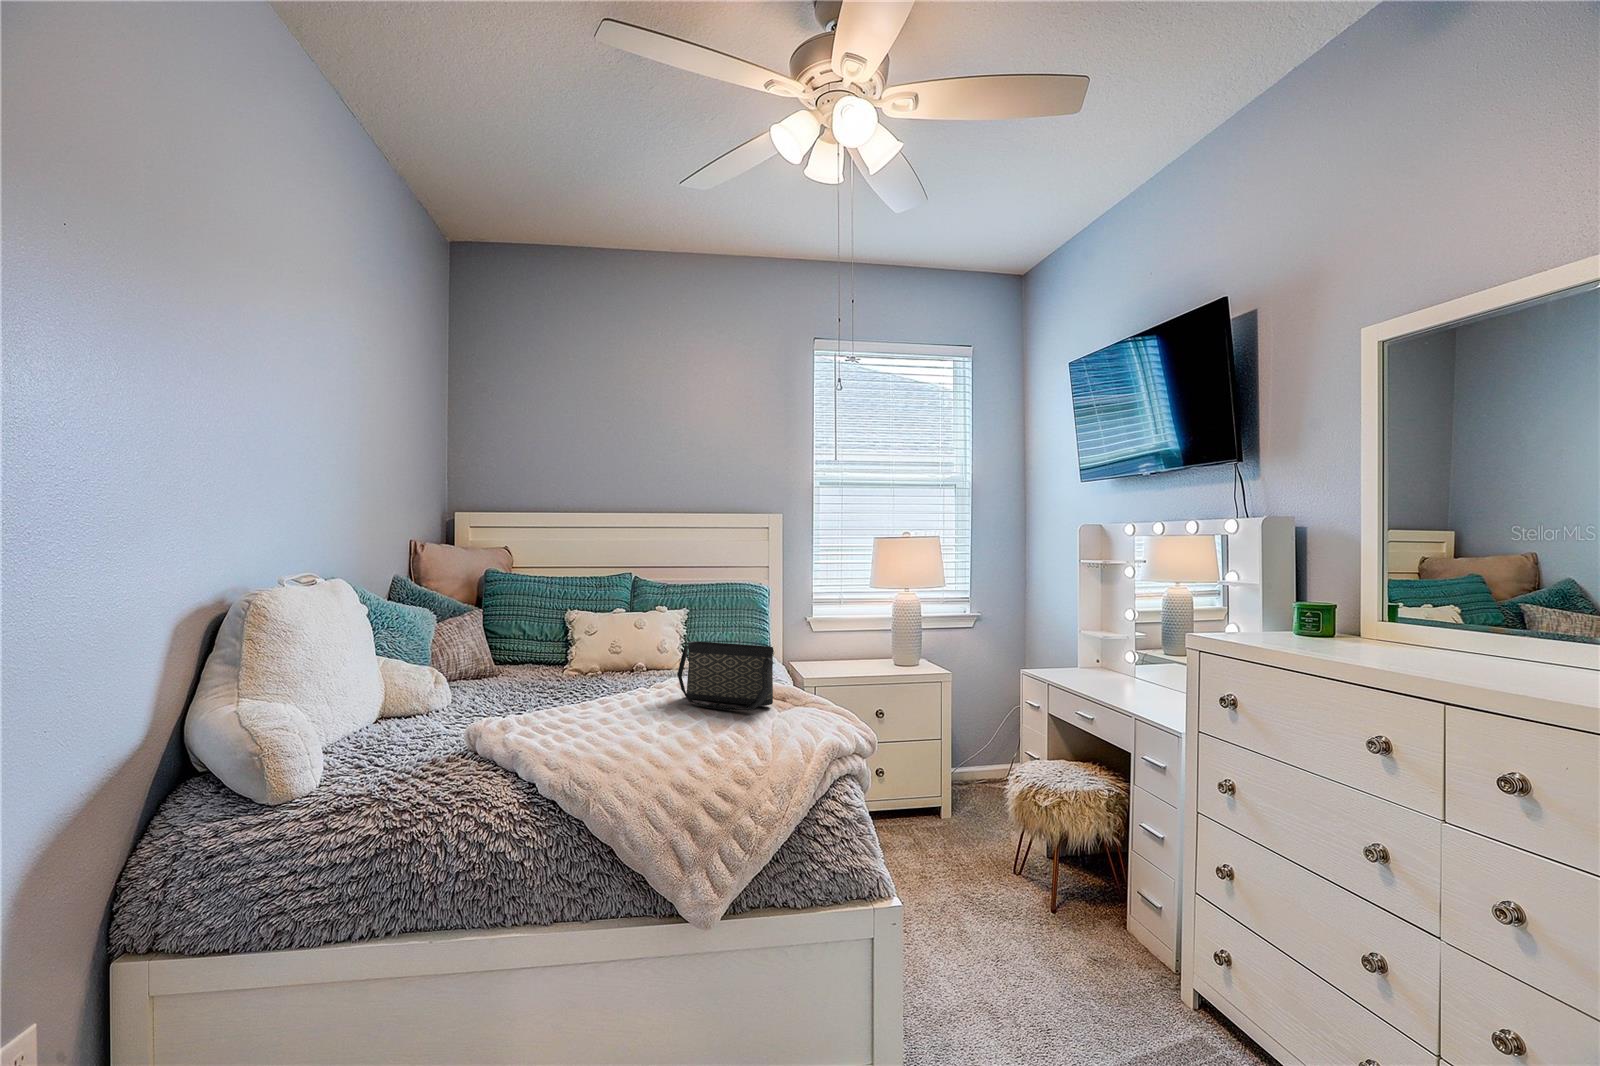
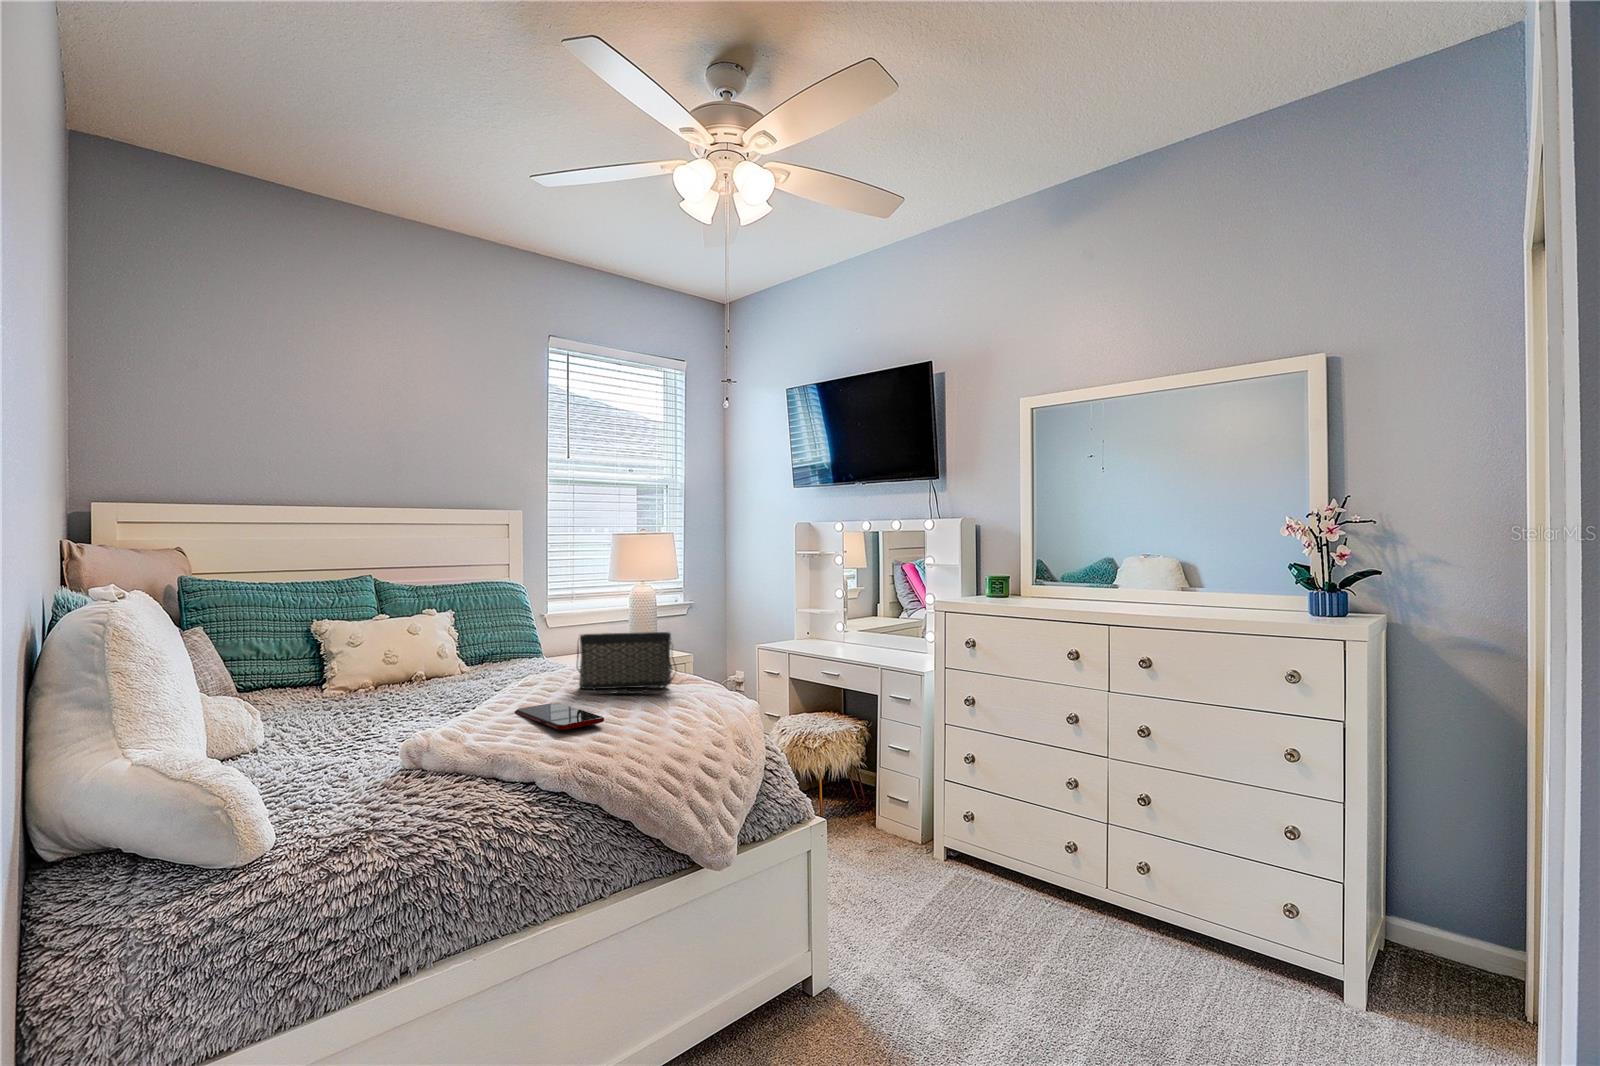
smartphone: none [586,708,640,736] -> present [515,703,604,730]

